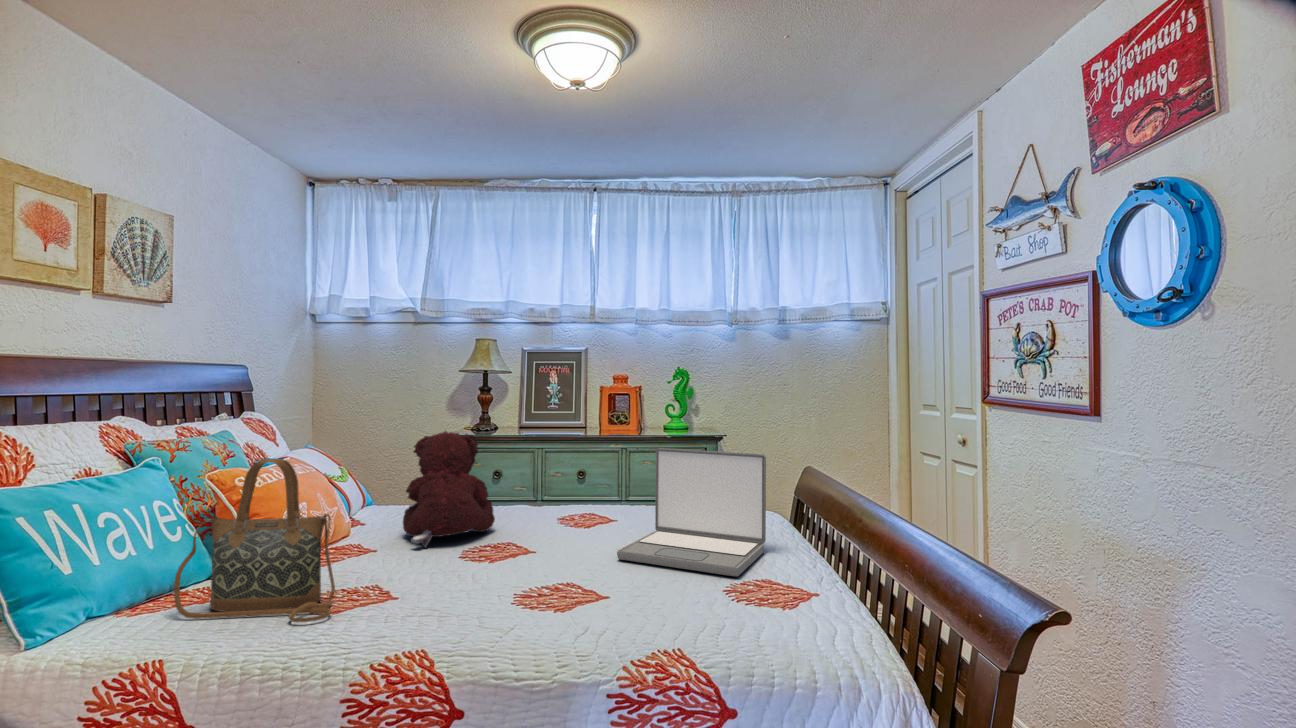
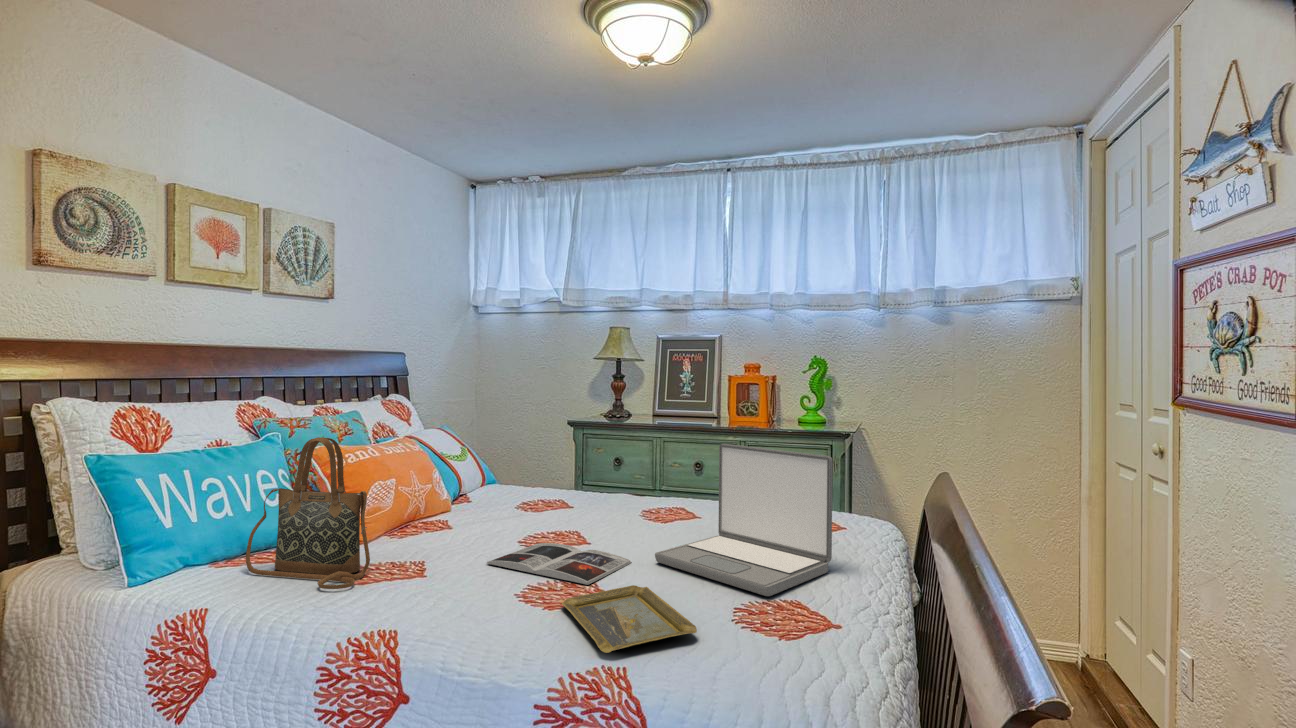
teddy bear: present [403,431,495,547] -> none [476,418,566,531]
magazine: none [456,553,595,585] -> present [487,543,632,585]
tray: none [570,580,712,638] -> present [561,585,697,653]

